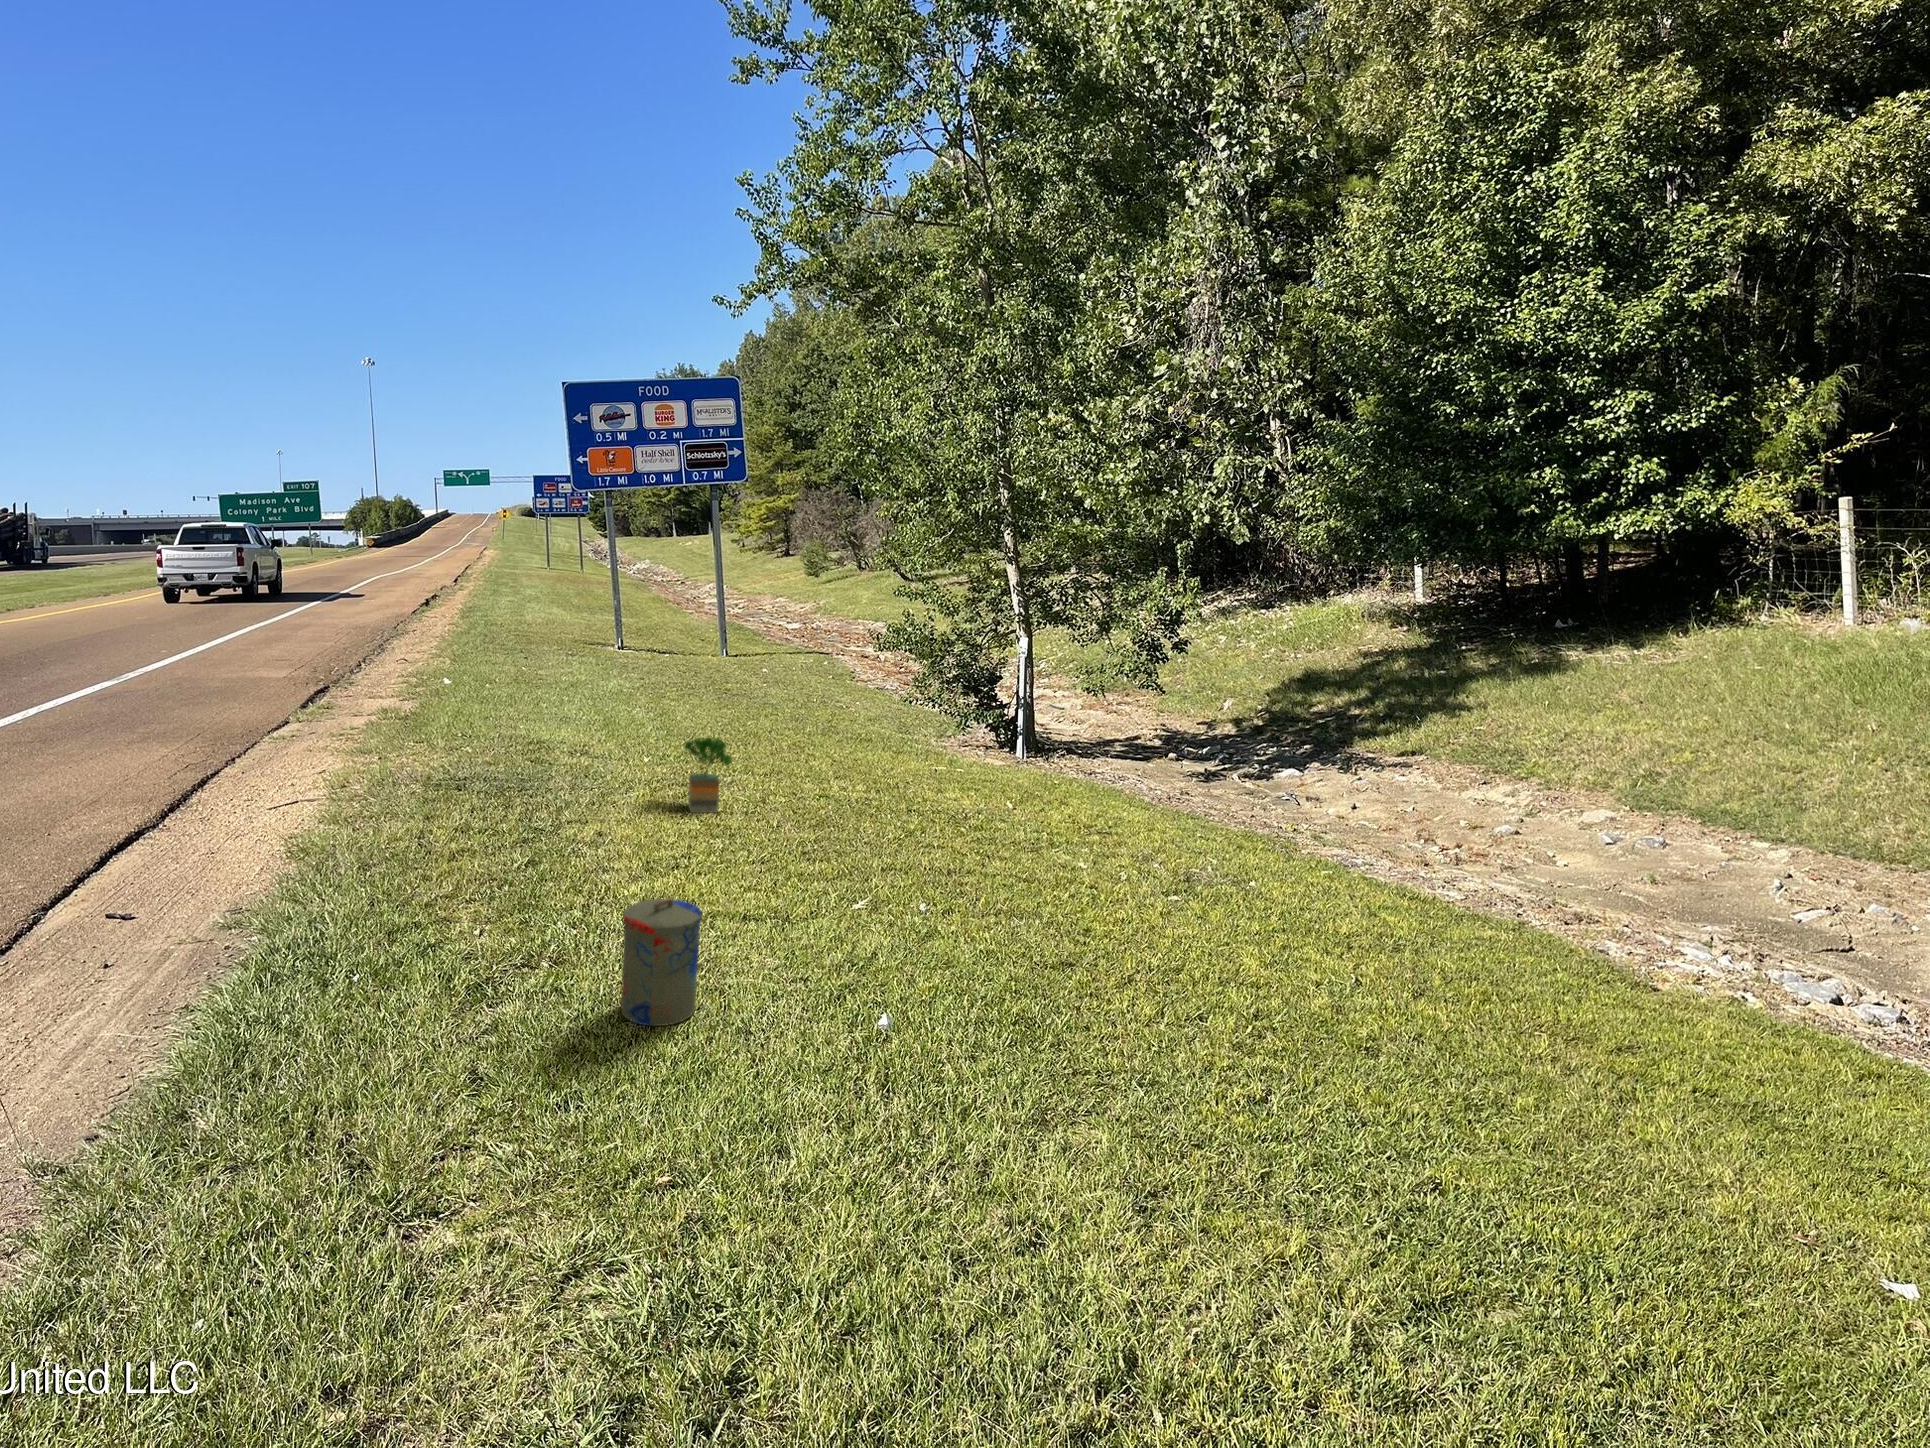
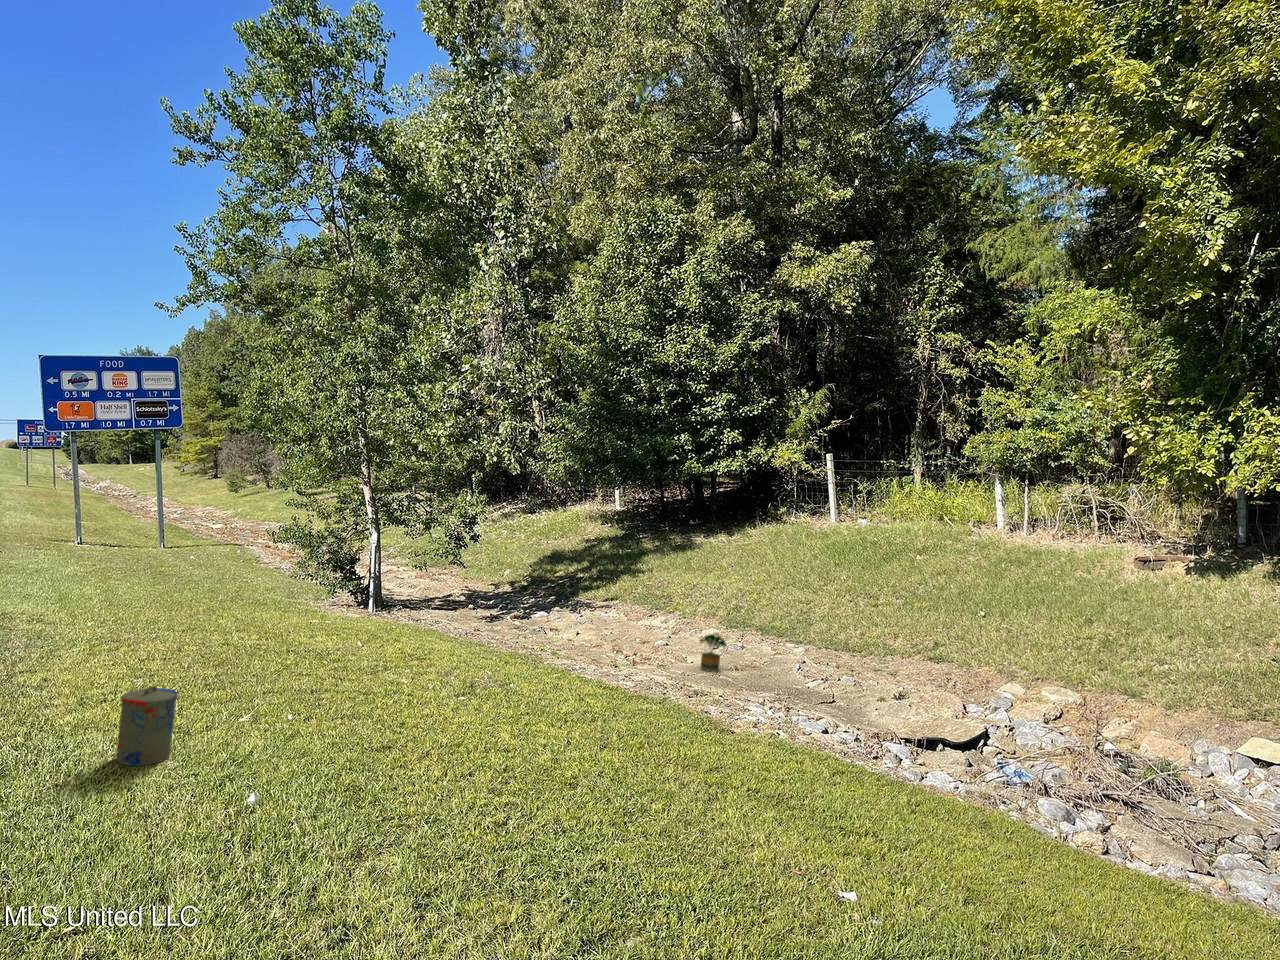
potted tree: present [683,737,732,813] -> present [700,634,726,672]

